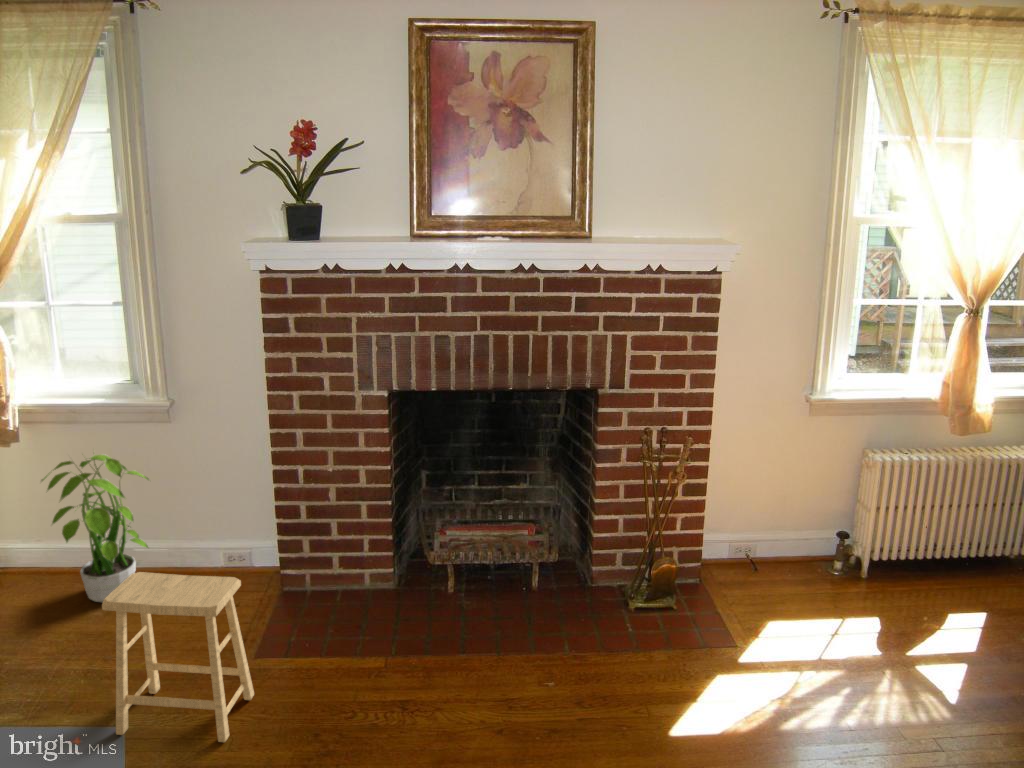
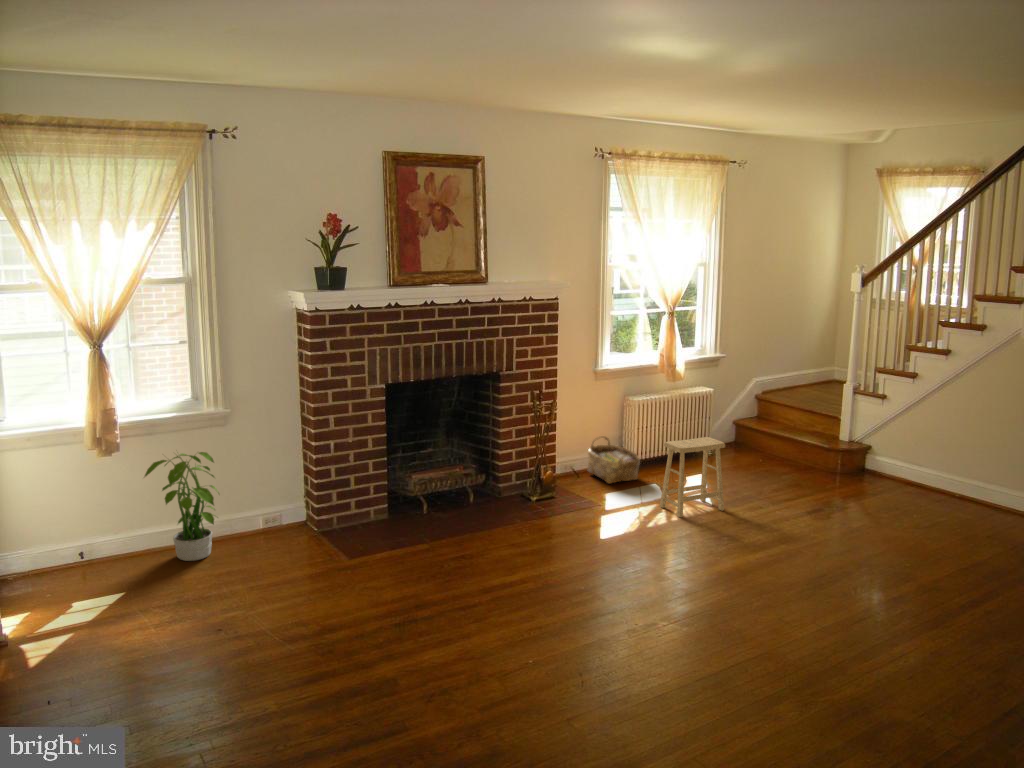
woven basket: none [772,510,863,602] -> present [588,436,640,484]
footstool: present [102,572,254,742] -> present [660,437,725,518]

